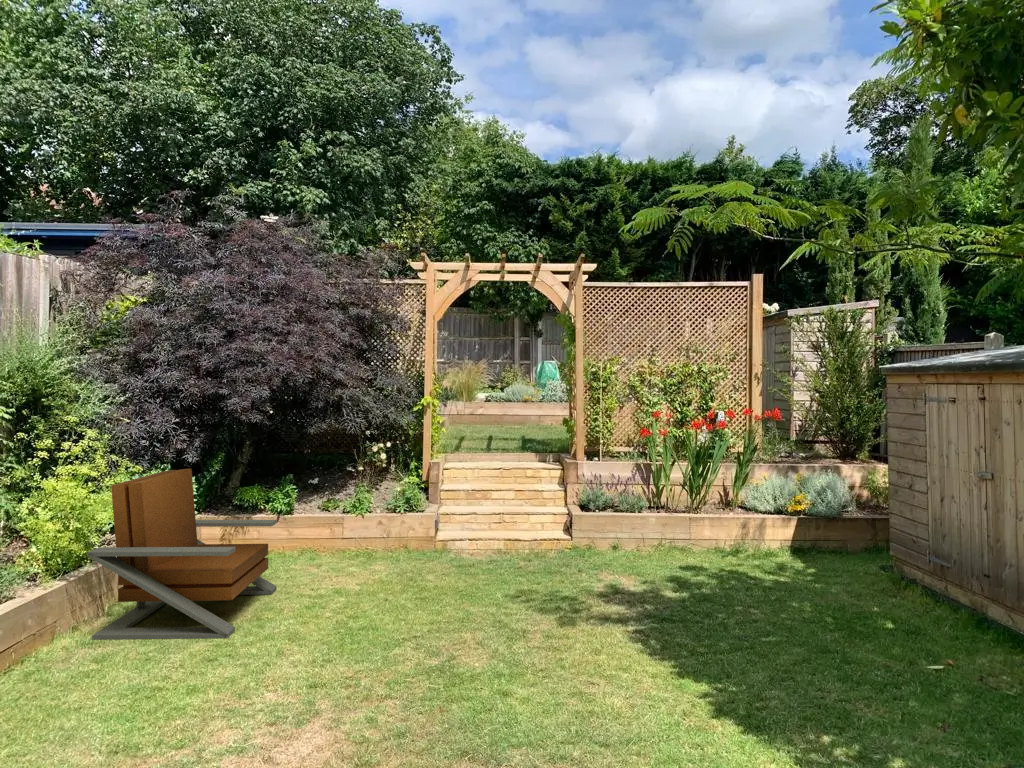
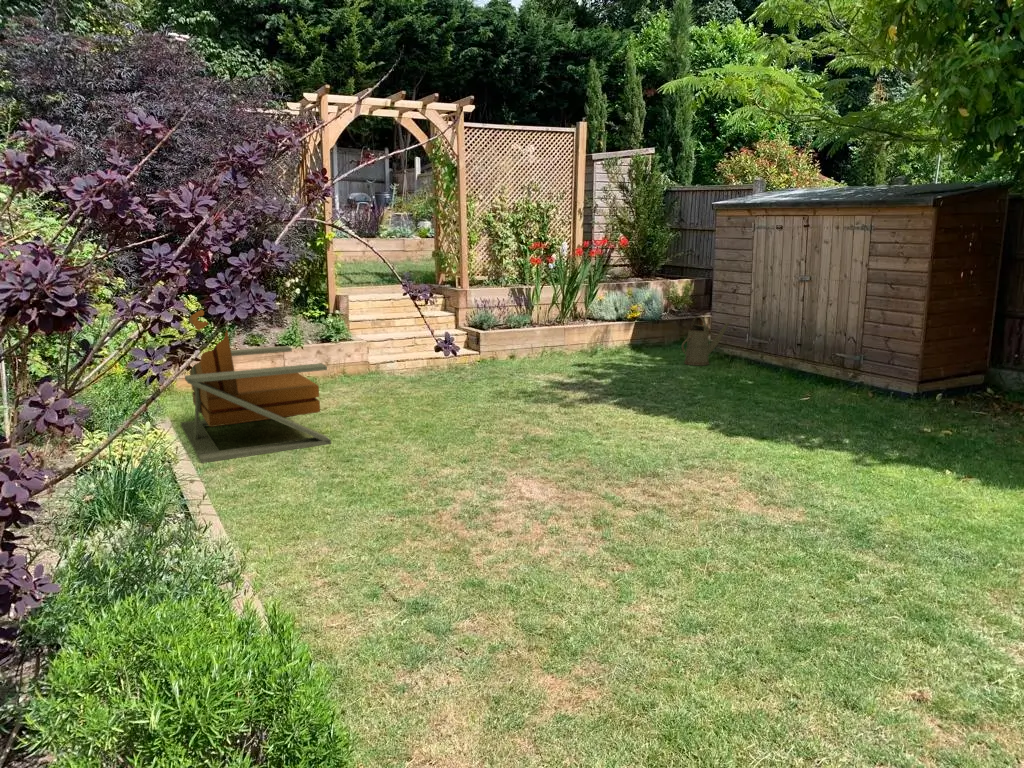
watering can: none [818,520,903,592] -> present [681,317,729,366]

